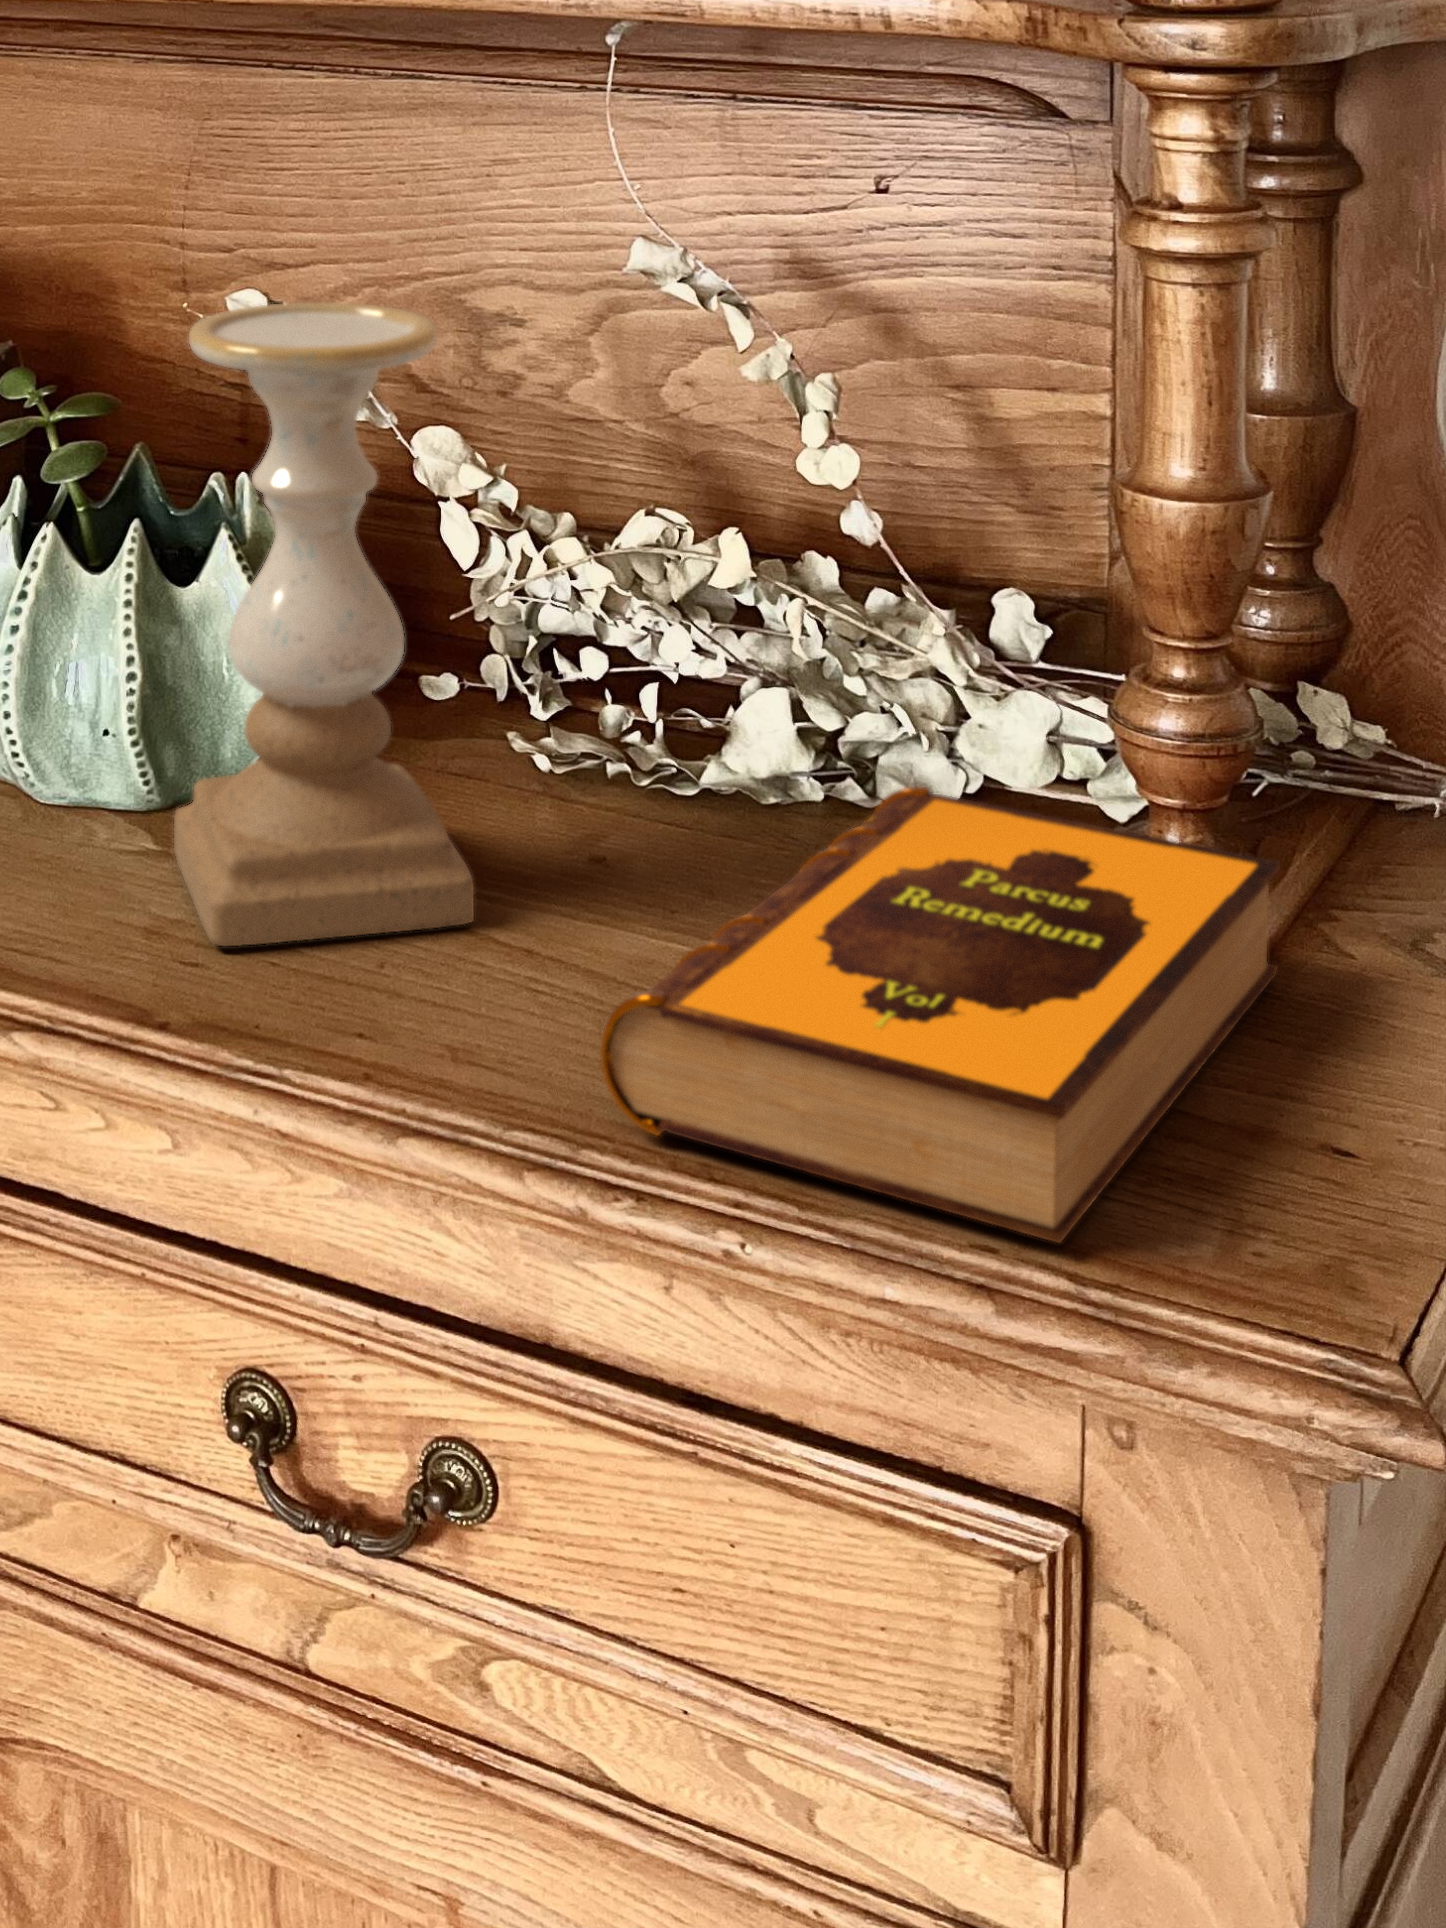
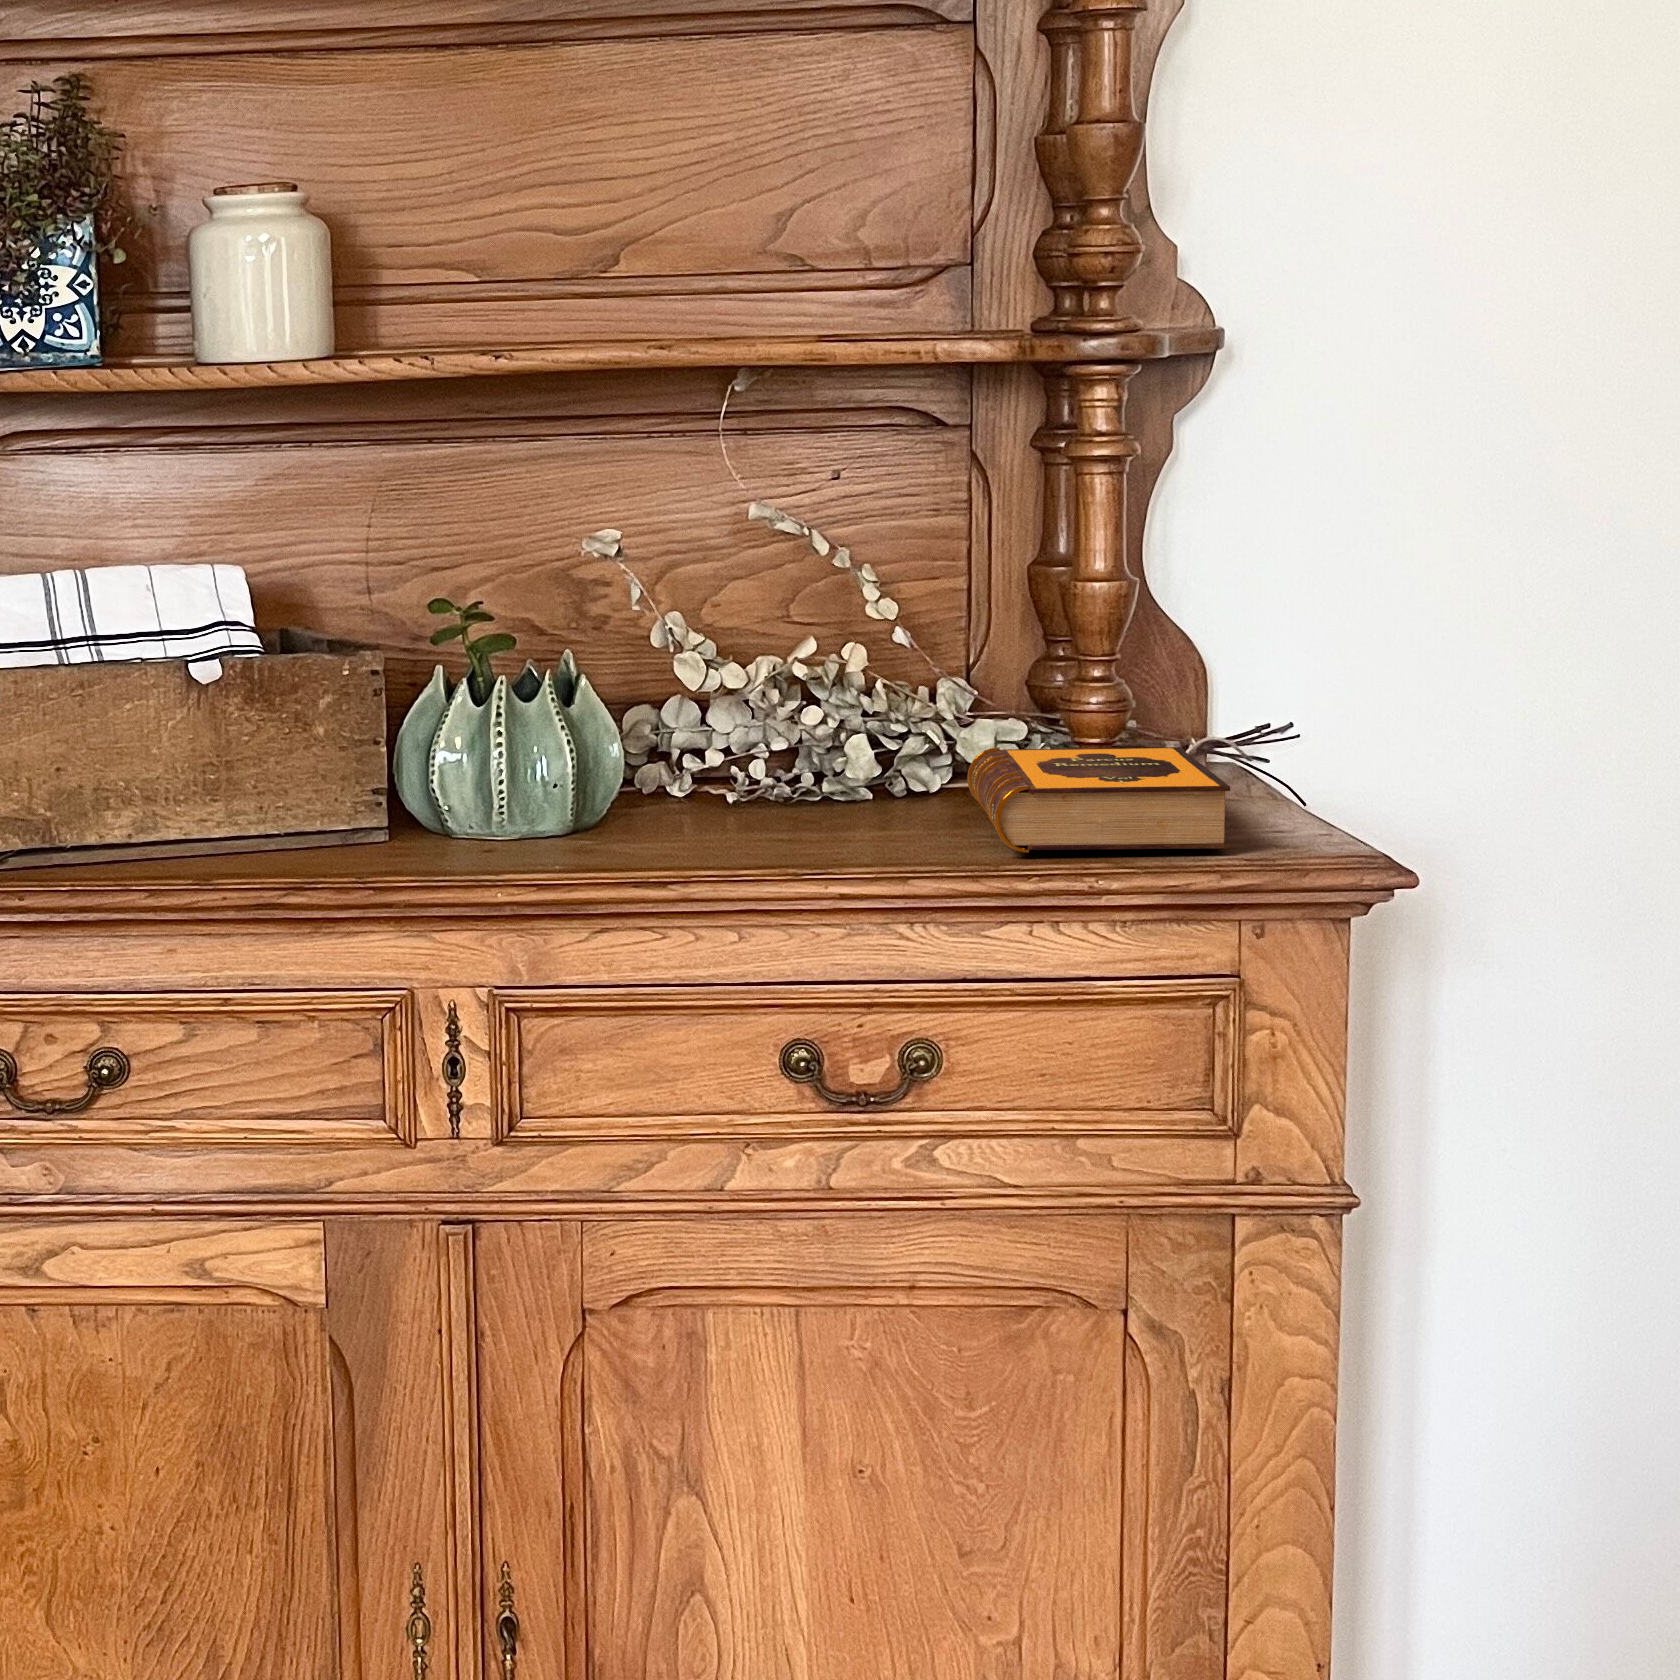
candle holder: present [174,302,474,946] -> none [620,521,815,848]

